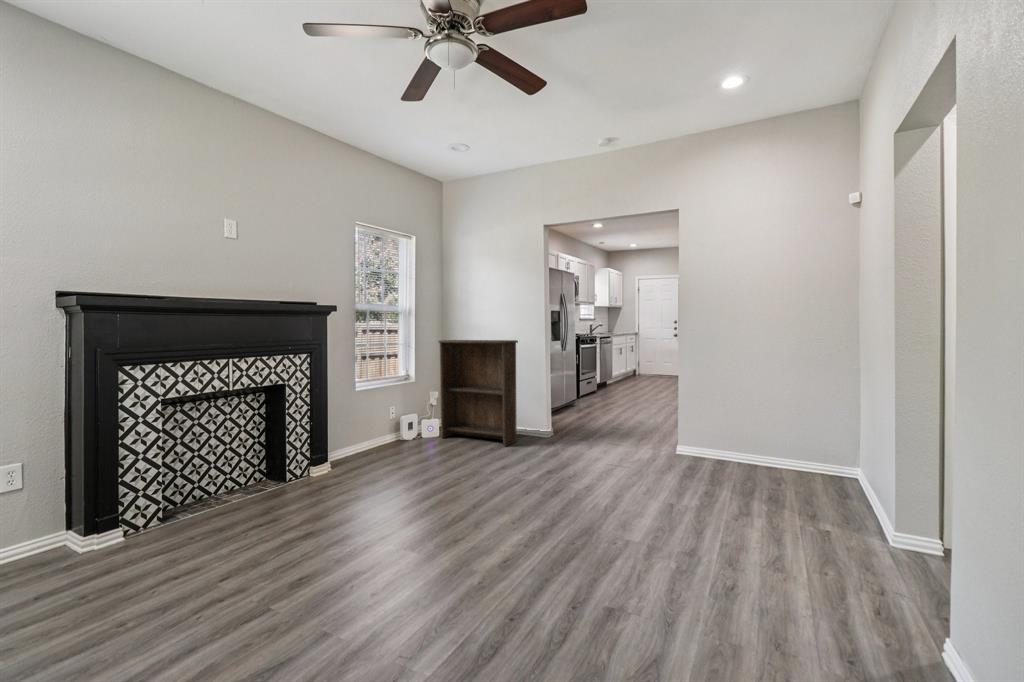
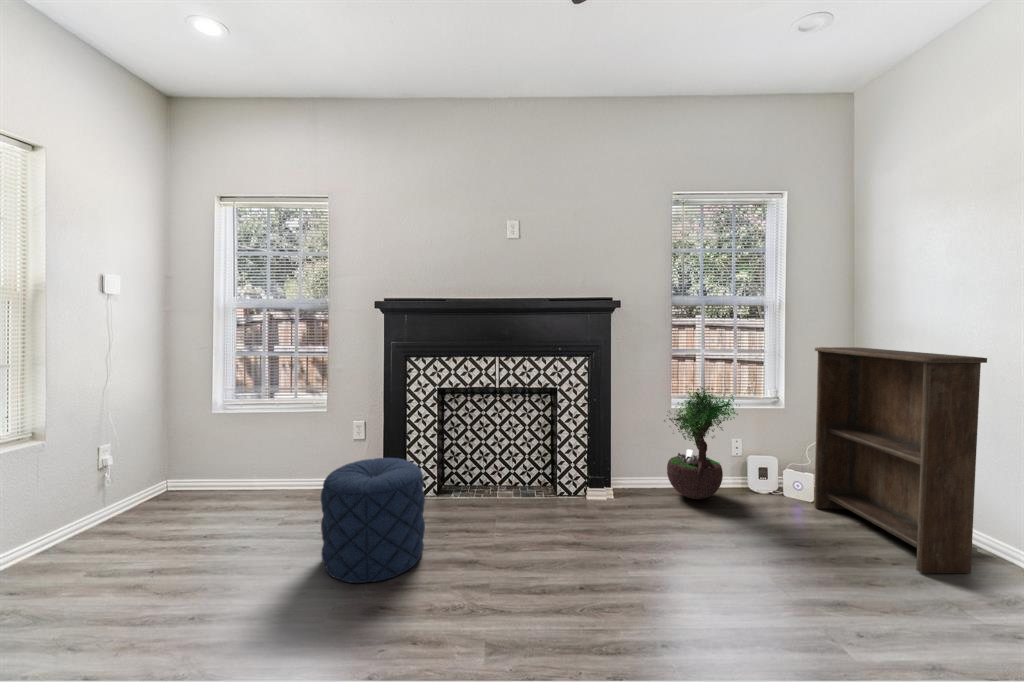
potted tree: none [360,366,411,453] -> present [664,385,740,499]
pouf: none [136,465,264,601] -> present [321,458,425,583]

